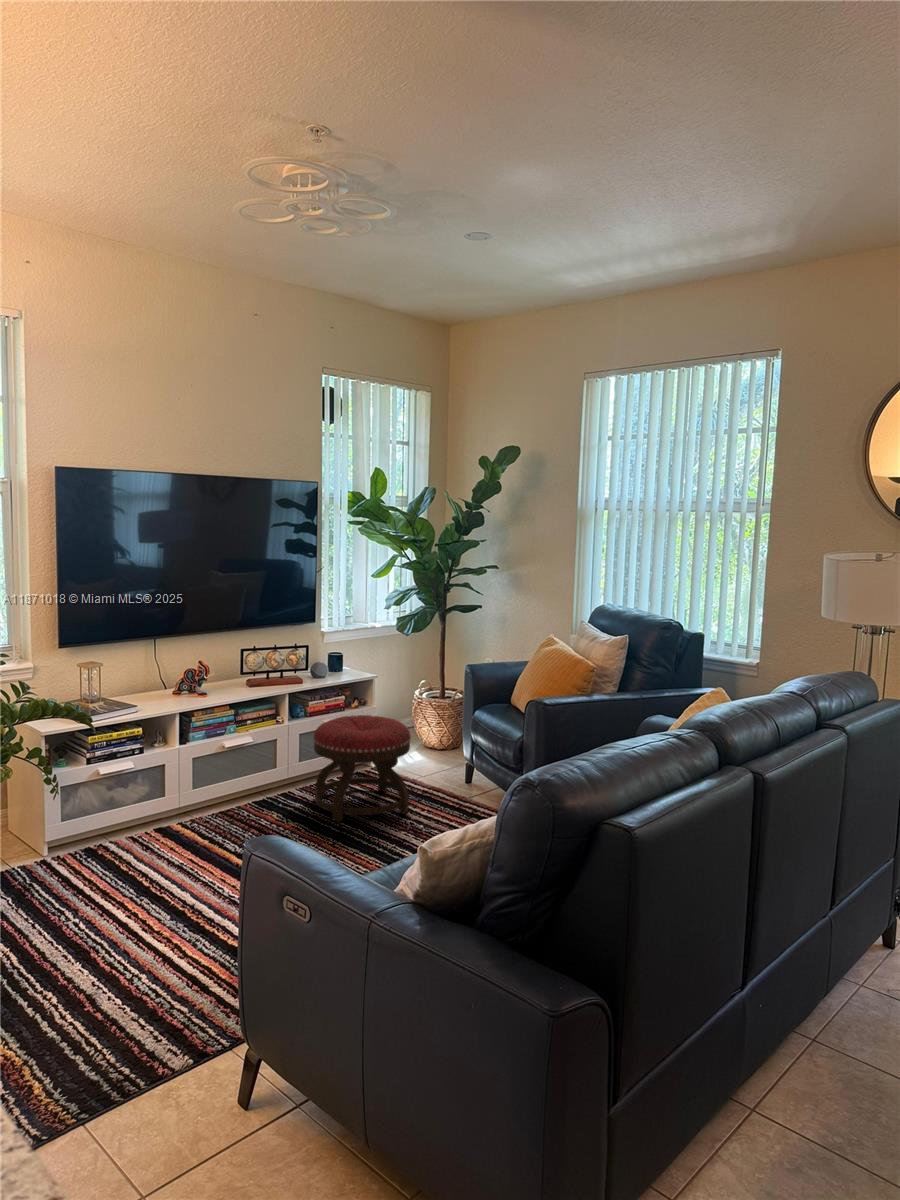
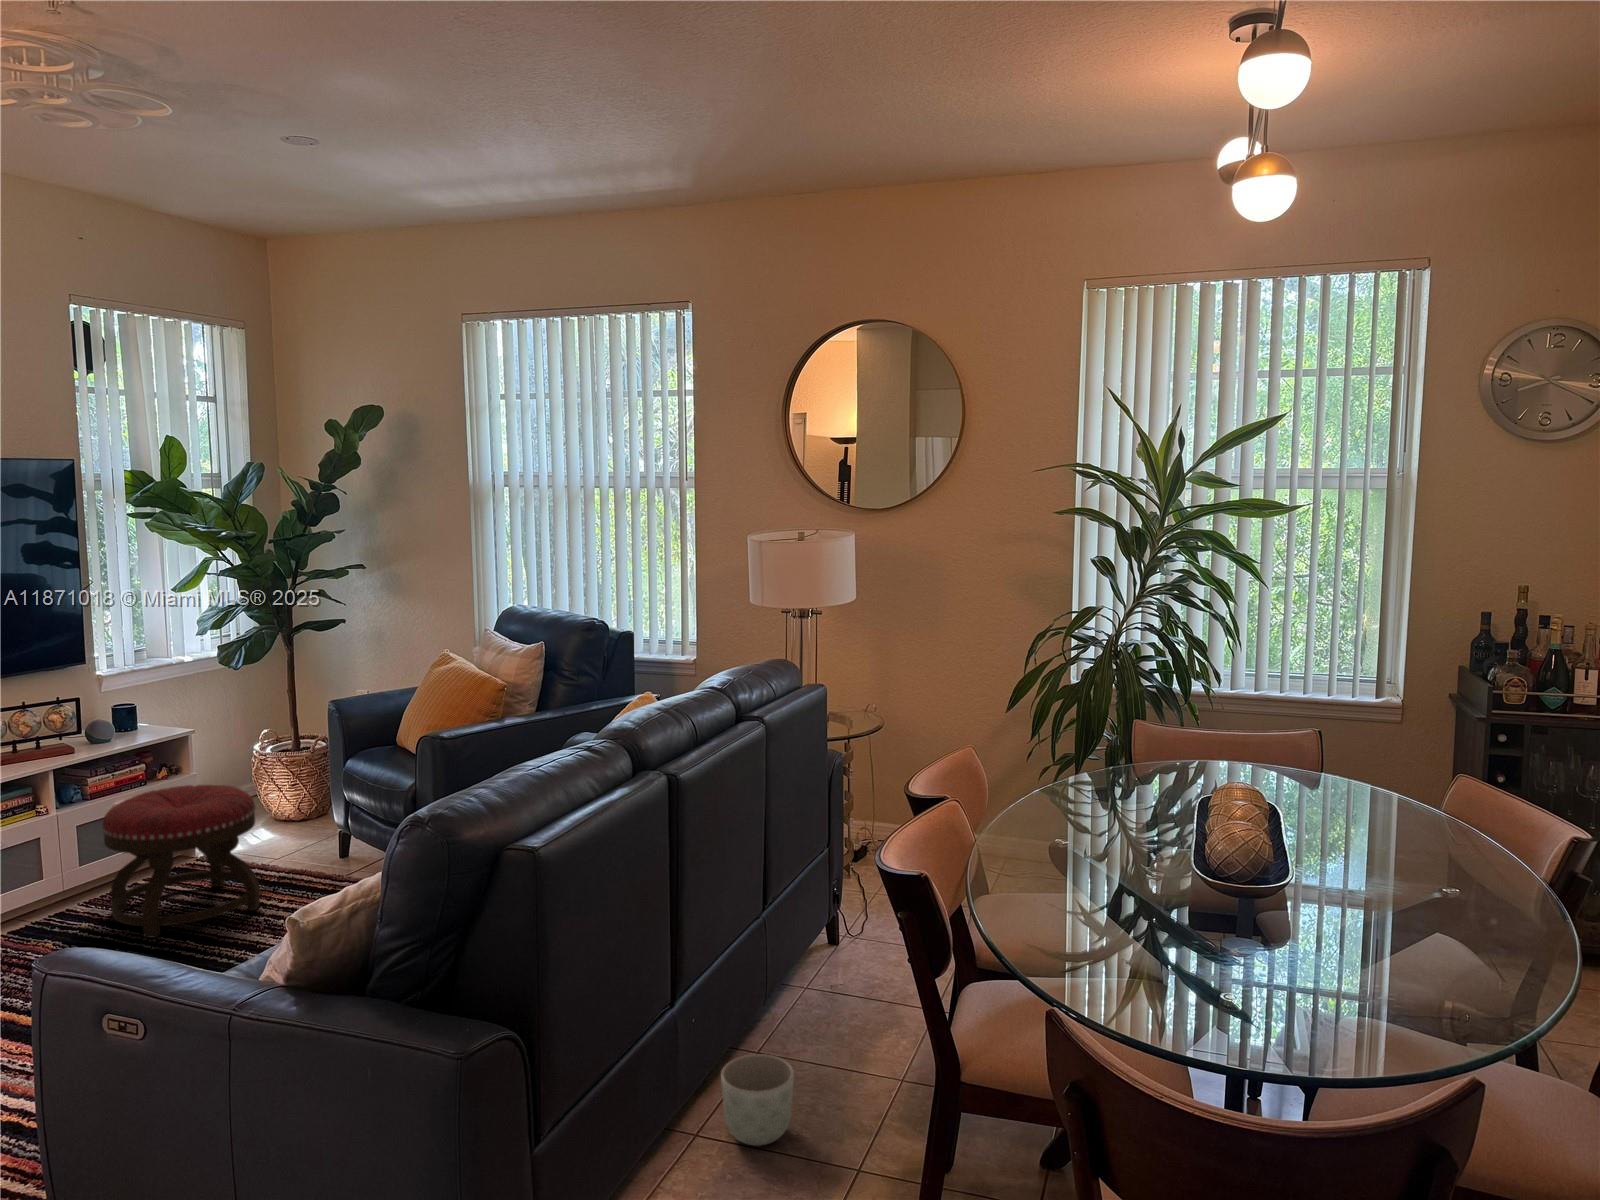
planter: none [784,1049,862,1146] -> present [721,1054,794,1146]

